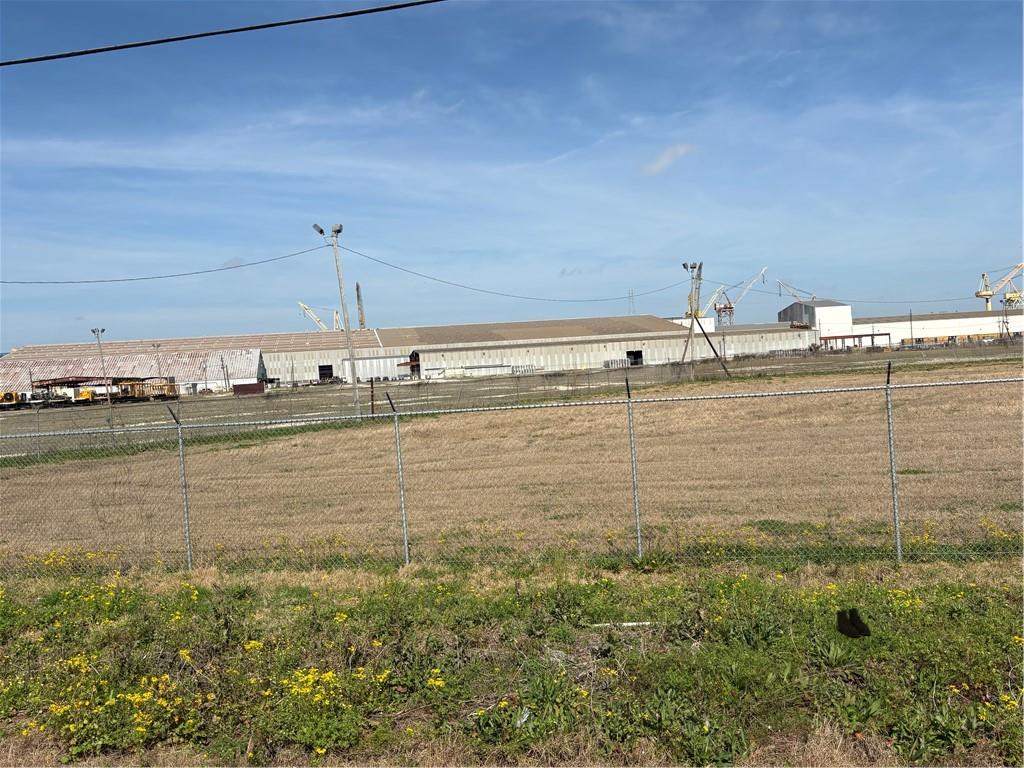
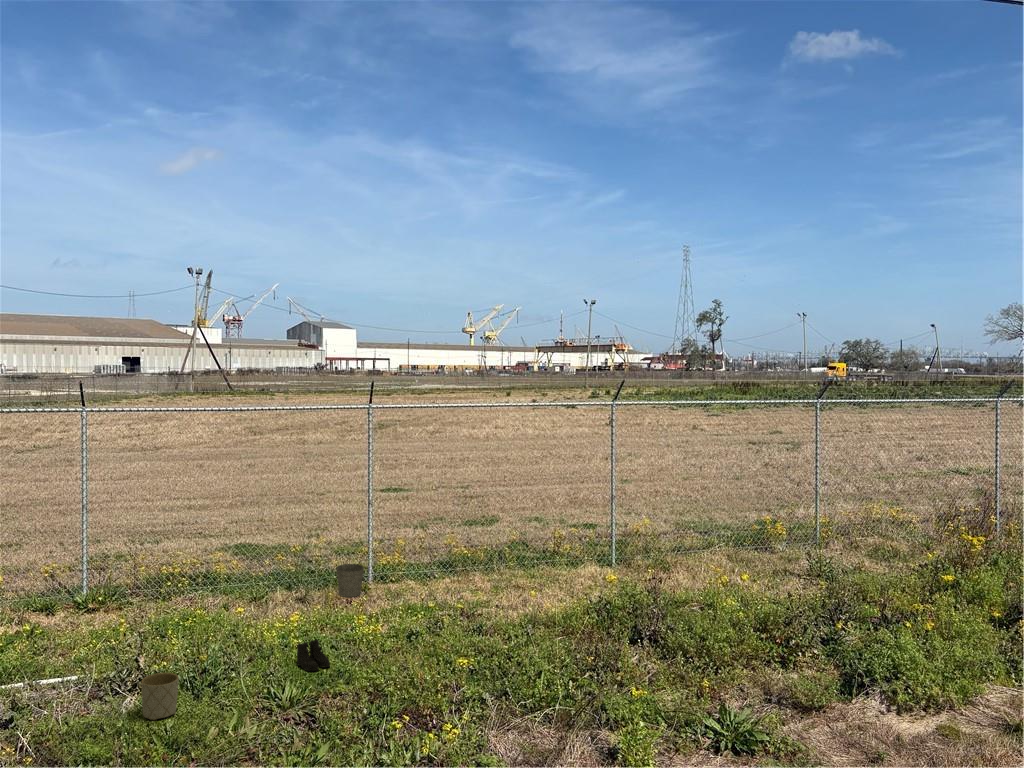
bucket: none [863,542,894,574] -> present [336,564,364,597]
planter: none [706,623,736,661] -> present [141,673,179,720]

